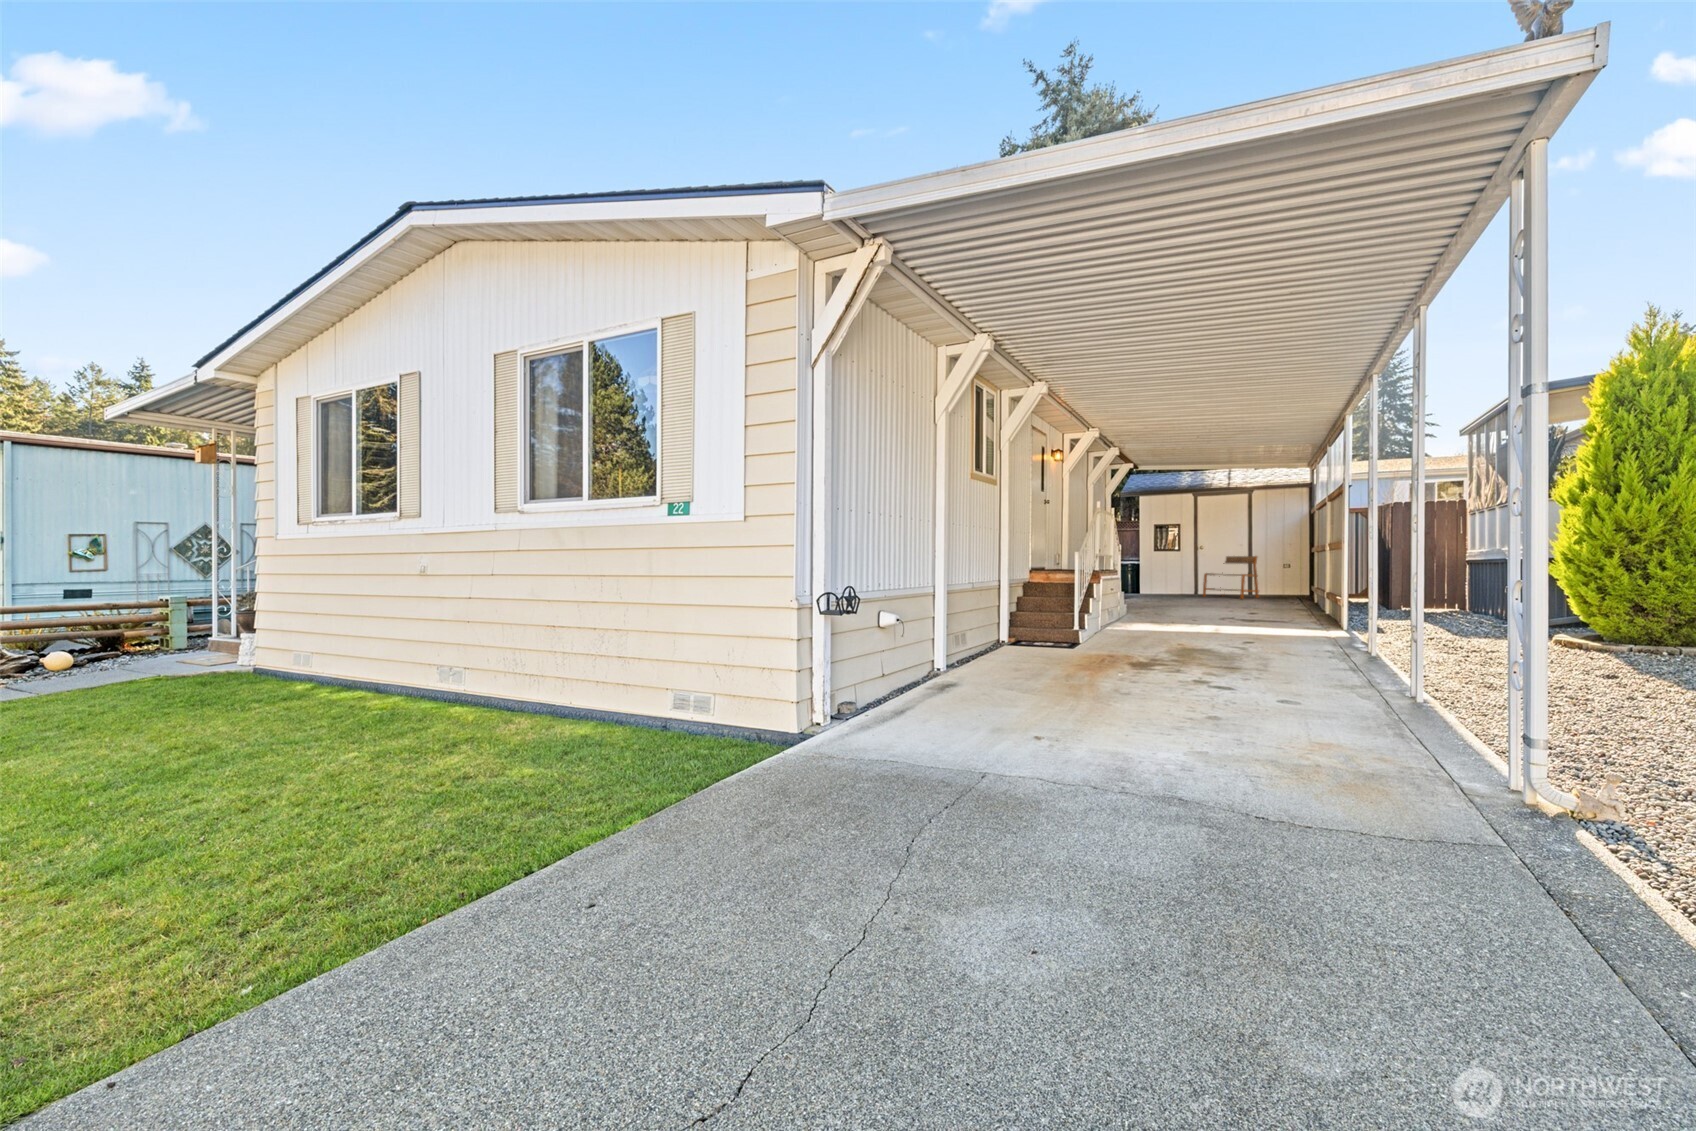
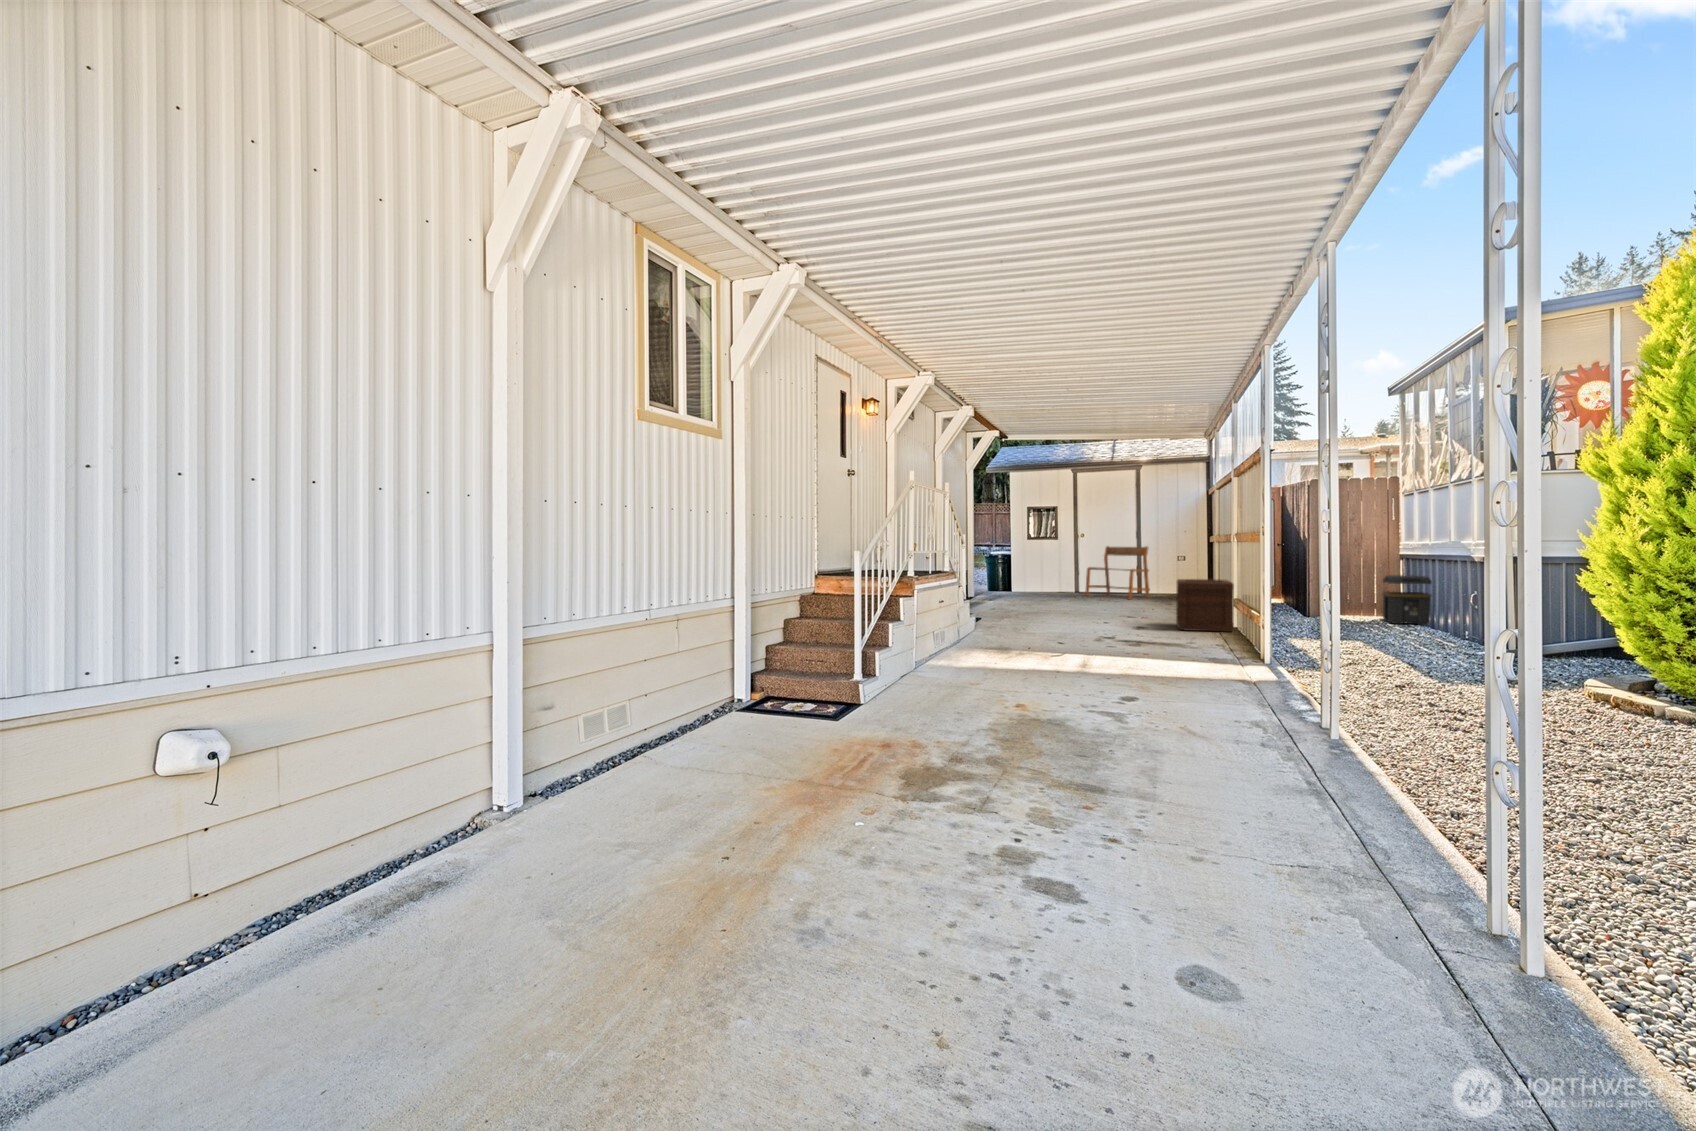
toolbox: none [1451,577,1490,614] -> present [1383,575,1432,625]
wooden crate: none [1281,579,1326,617] -> present [1176,579,1234,632]

